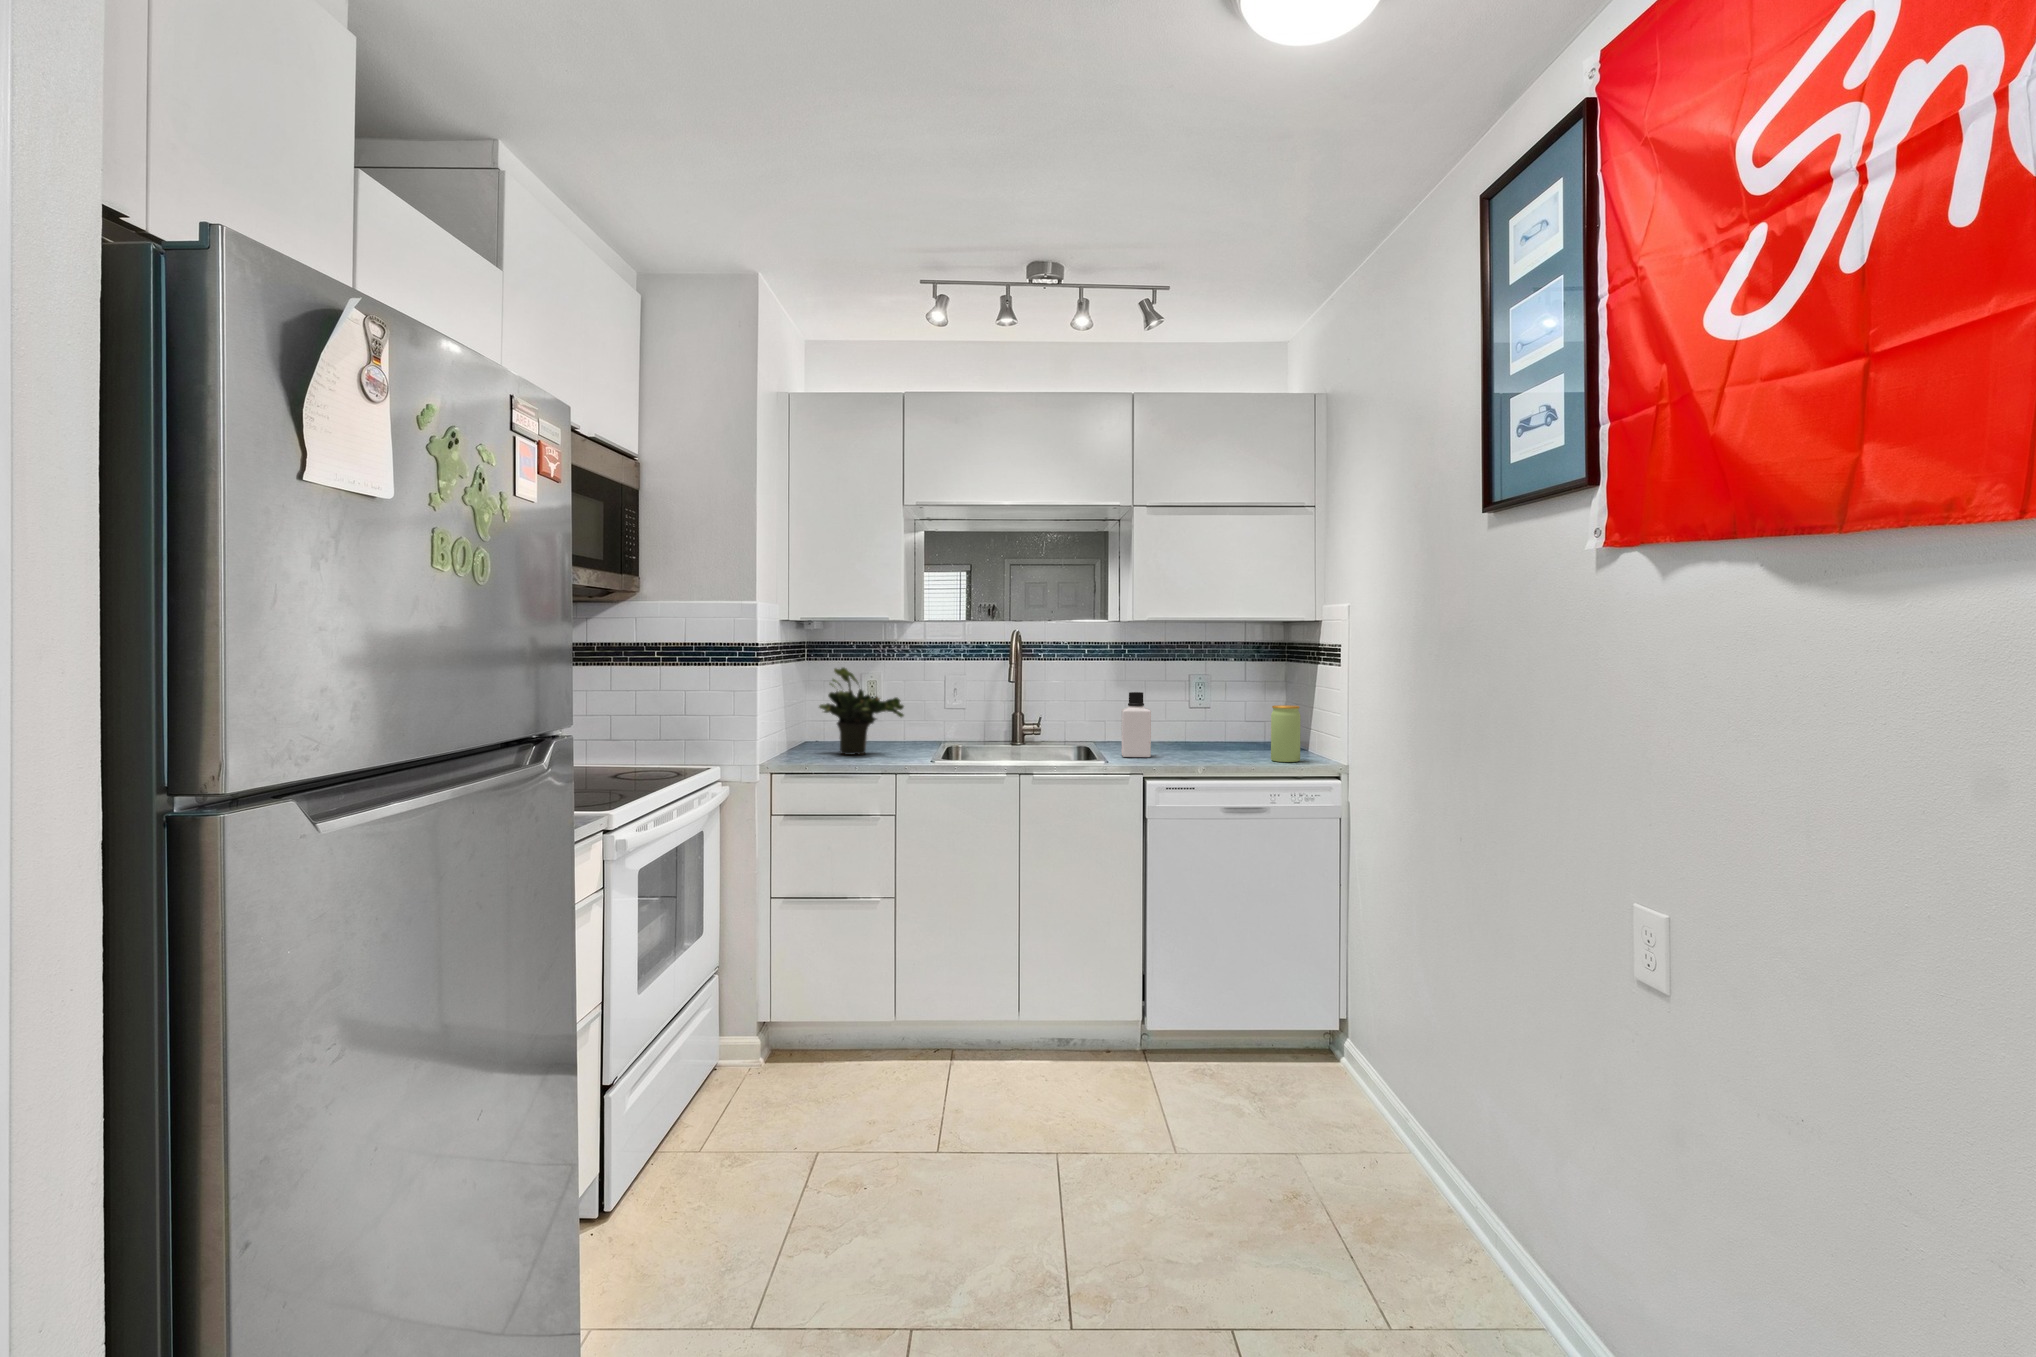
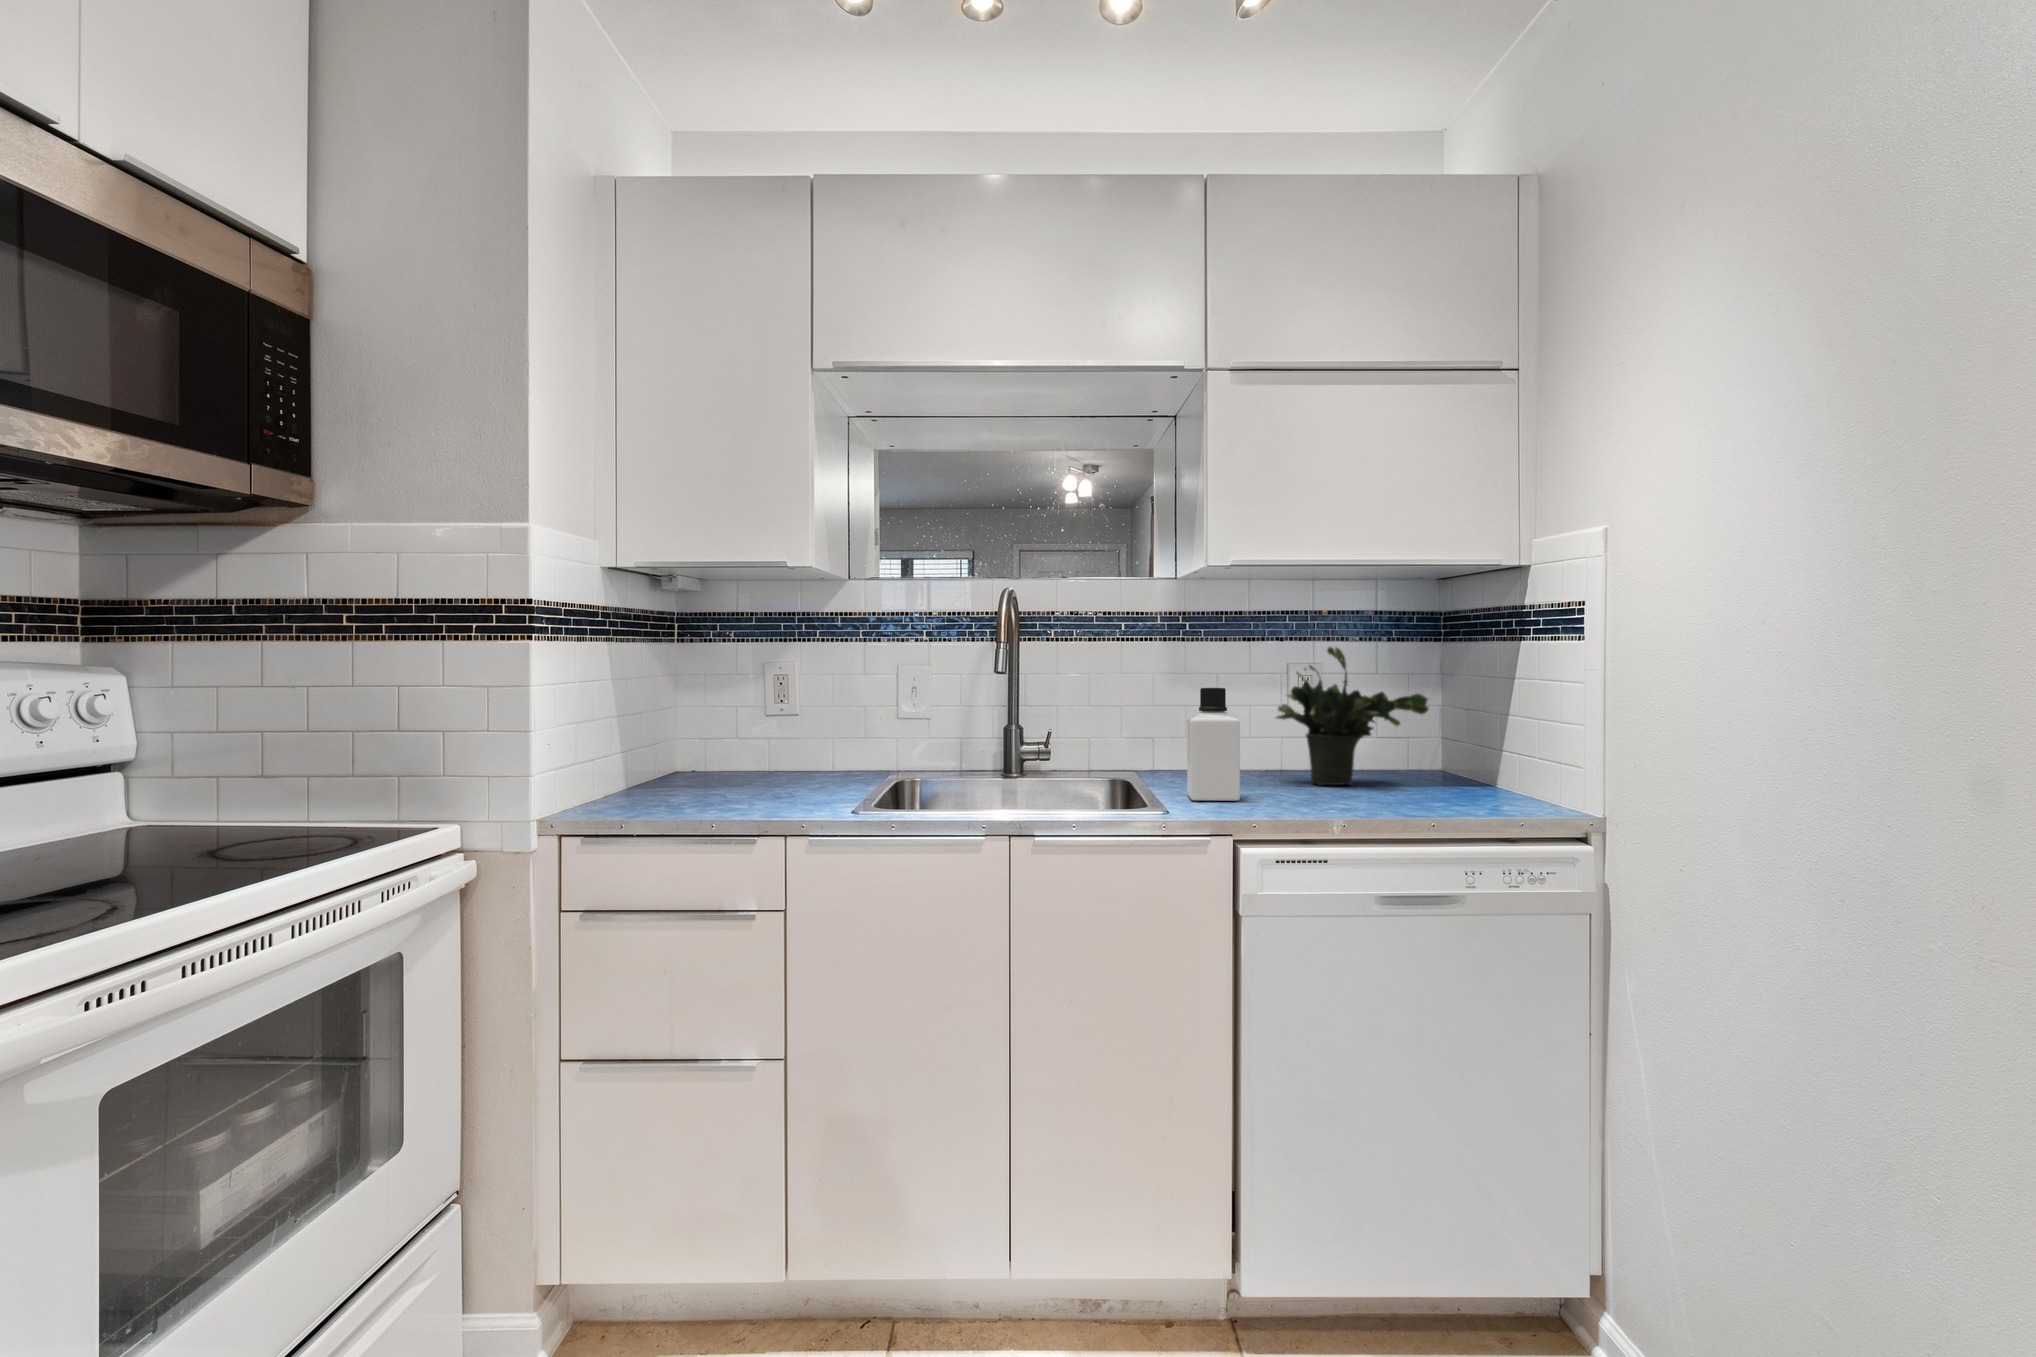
potted plant: present [819,668,904,755] -> present [1276,647,1429,785]
jar: present [1271,705,1301,762] -> none [1456,709,1511,811]

